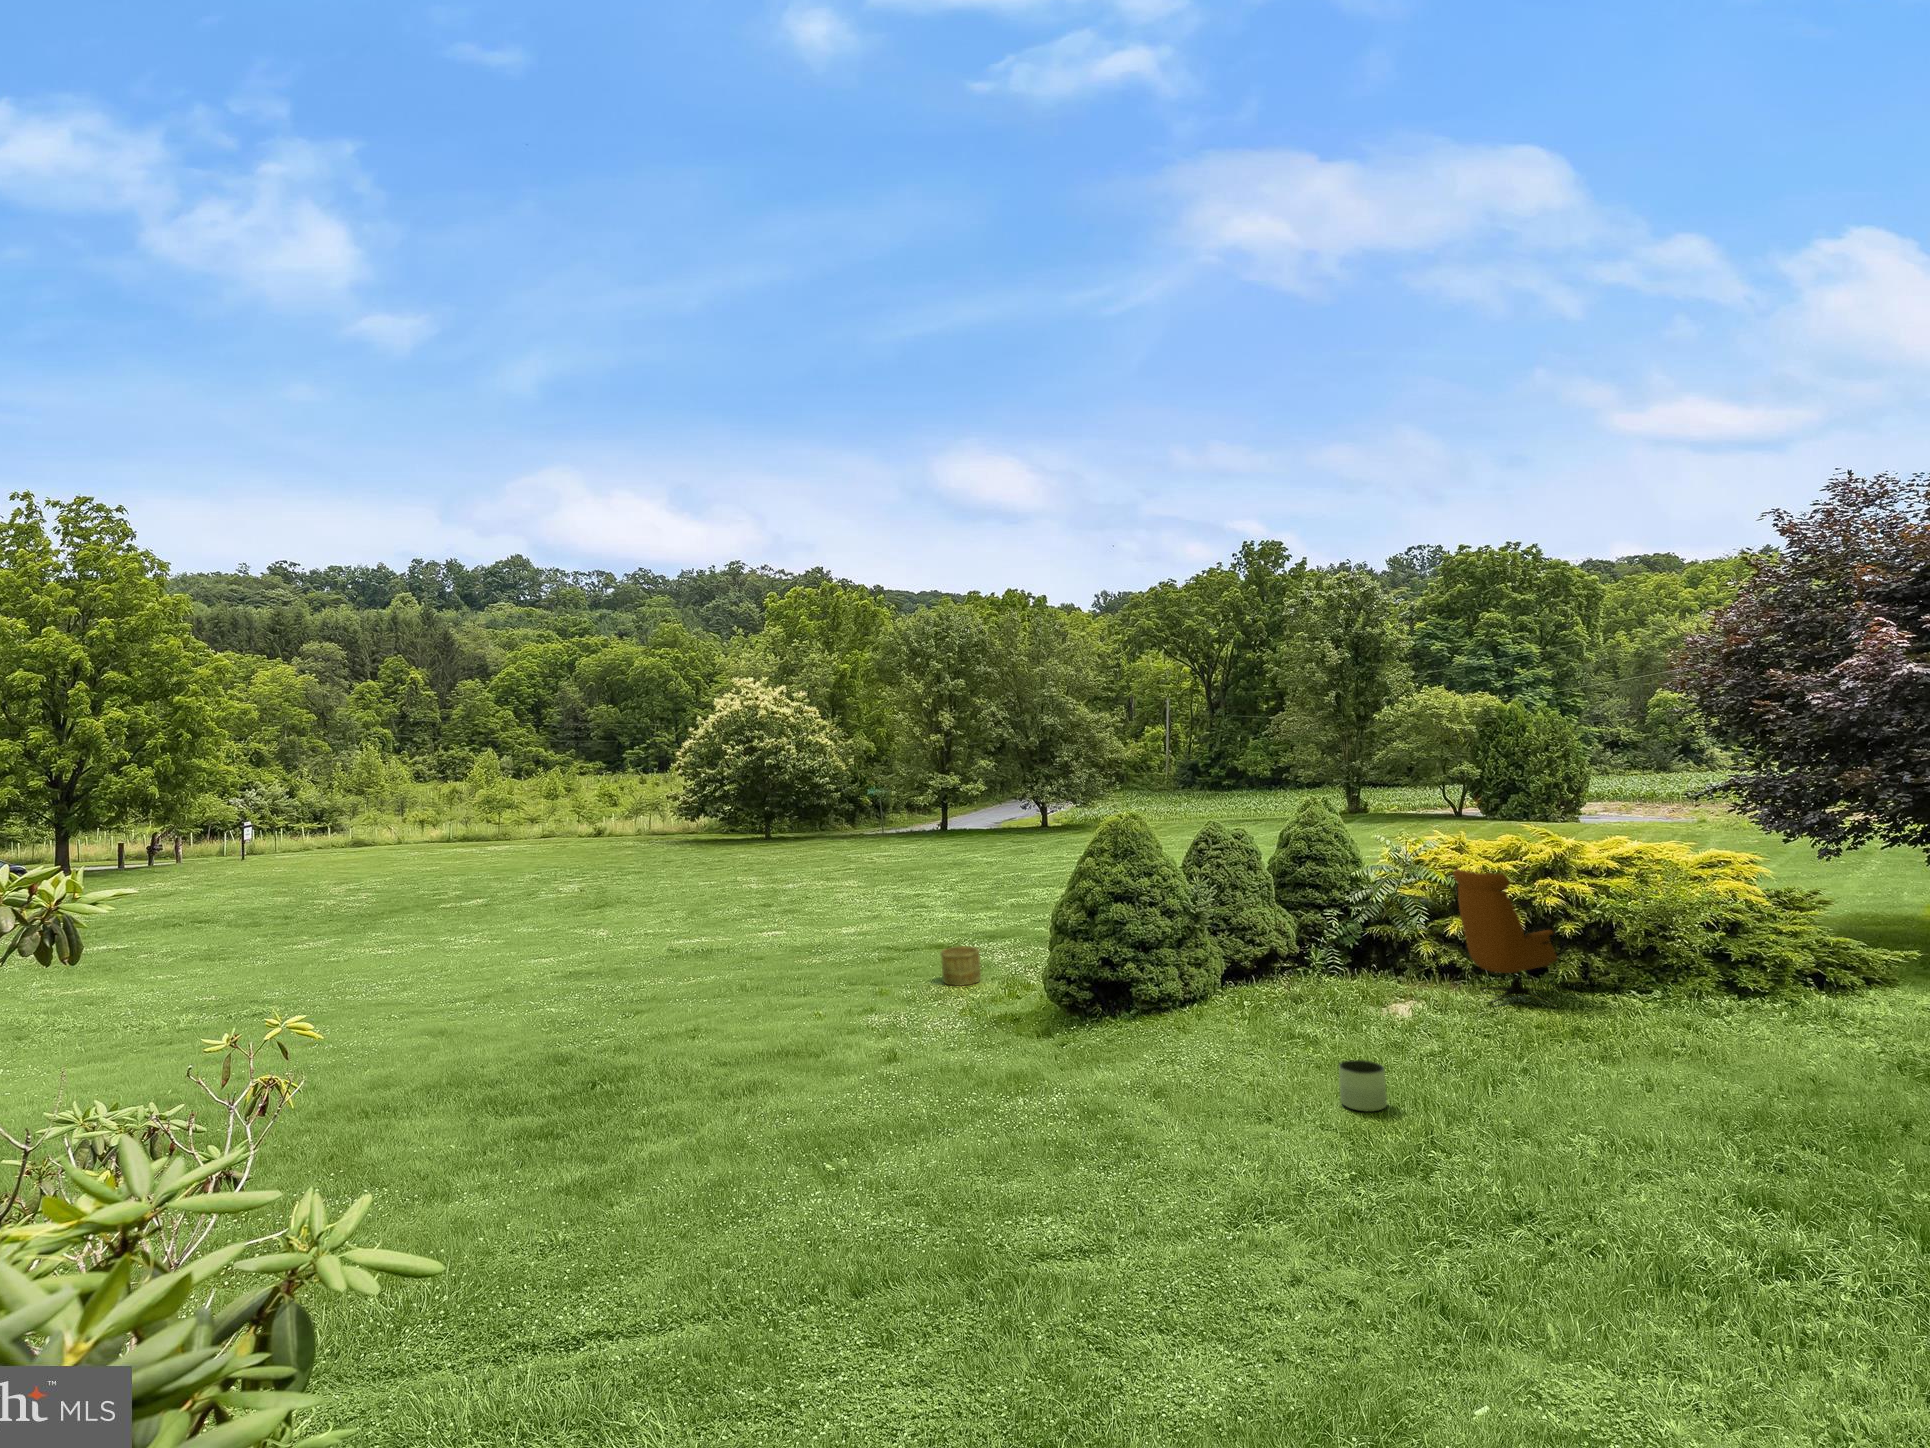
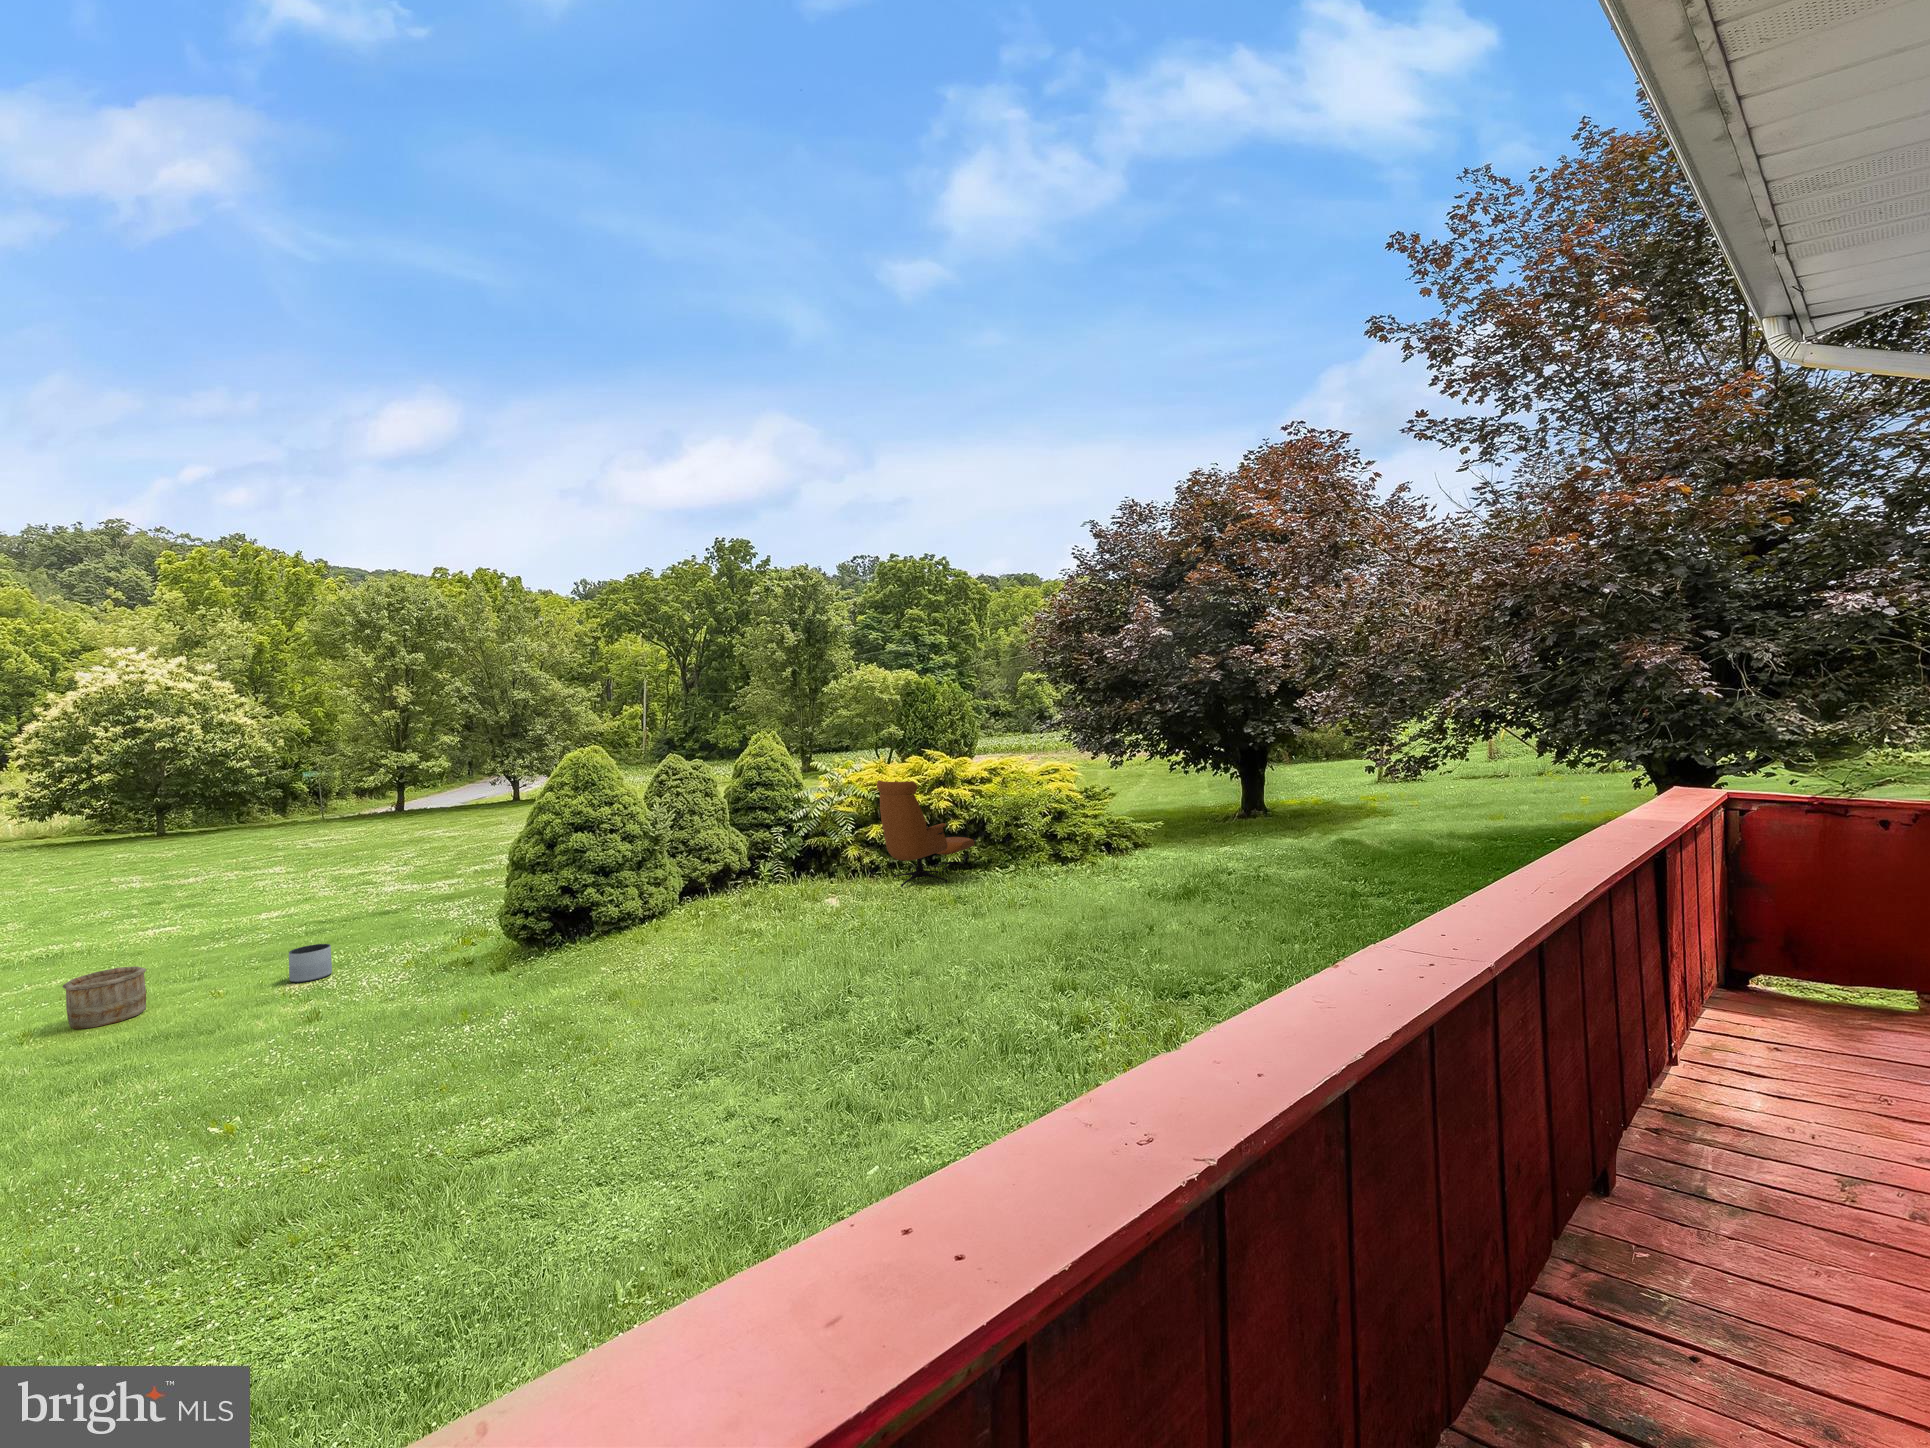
wooden bucket: present [940,946,981,986] -> present [62,966,146,1029]
planter: present [1339,1060,1387,1112] -> present [289,944,332,983]

